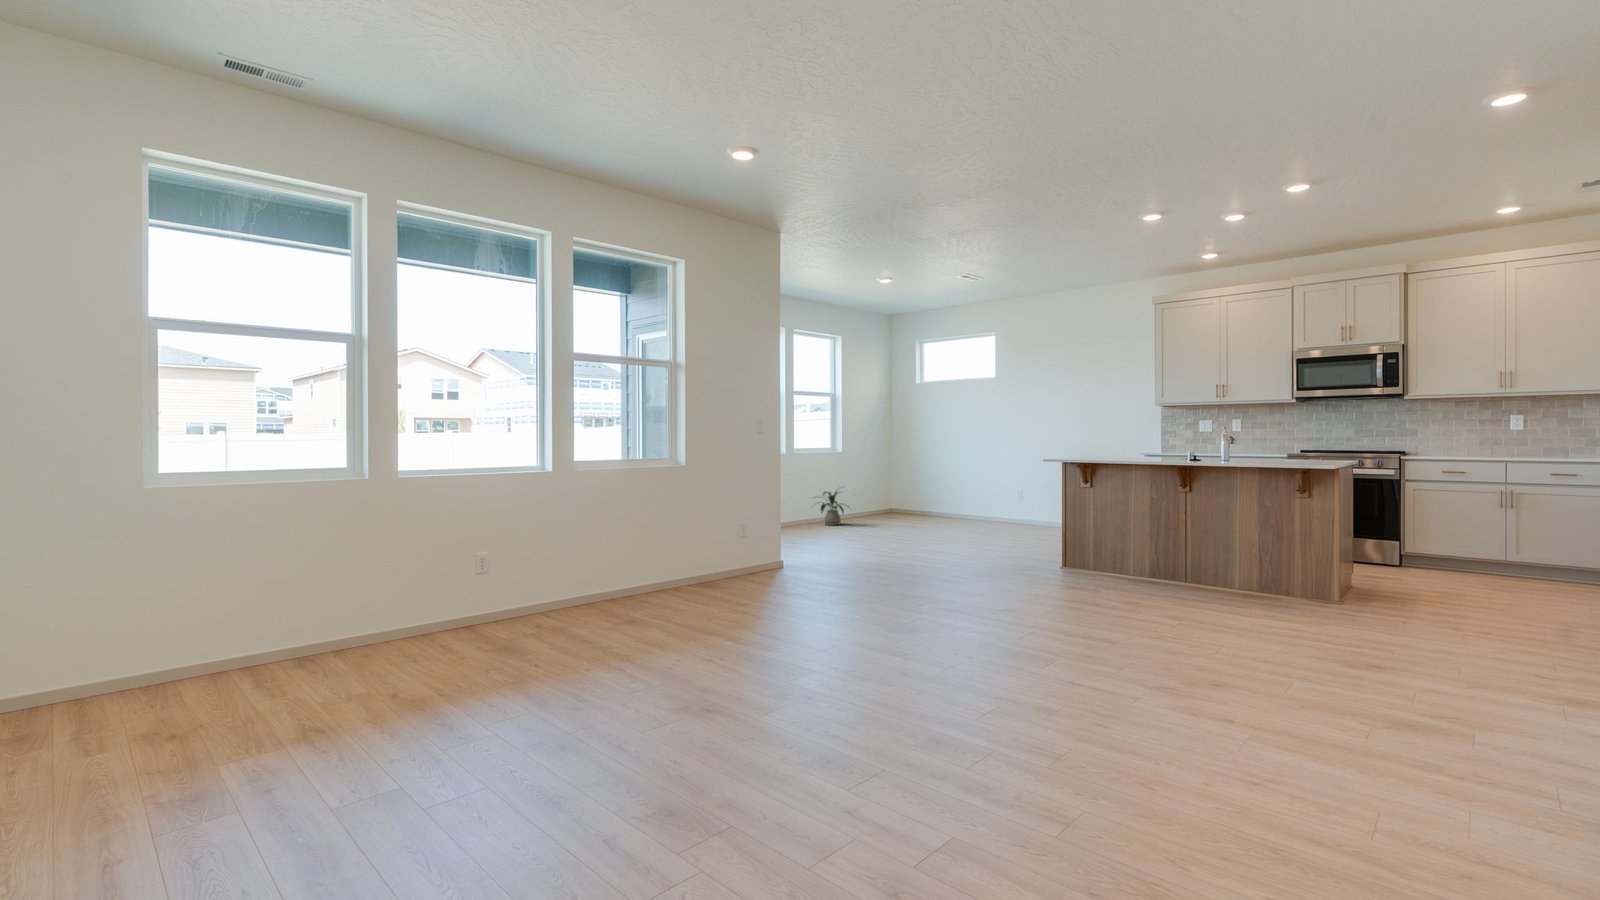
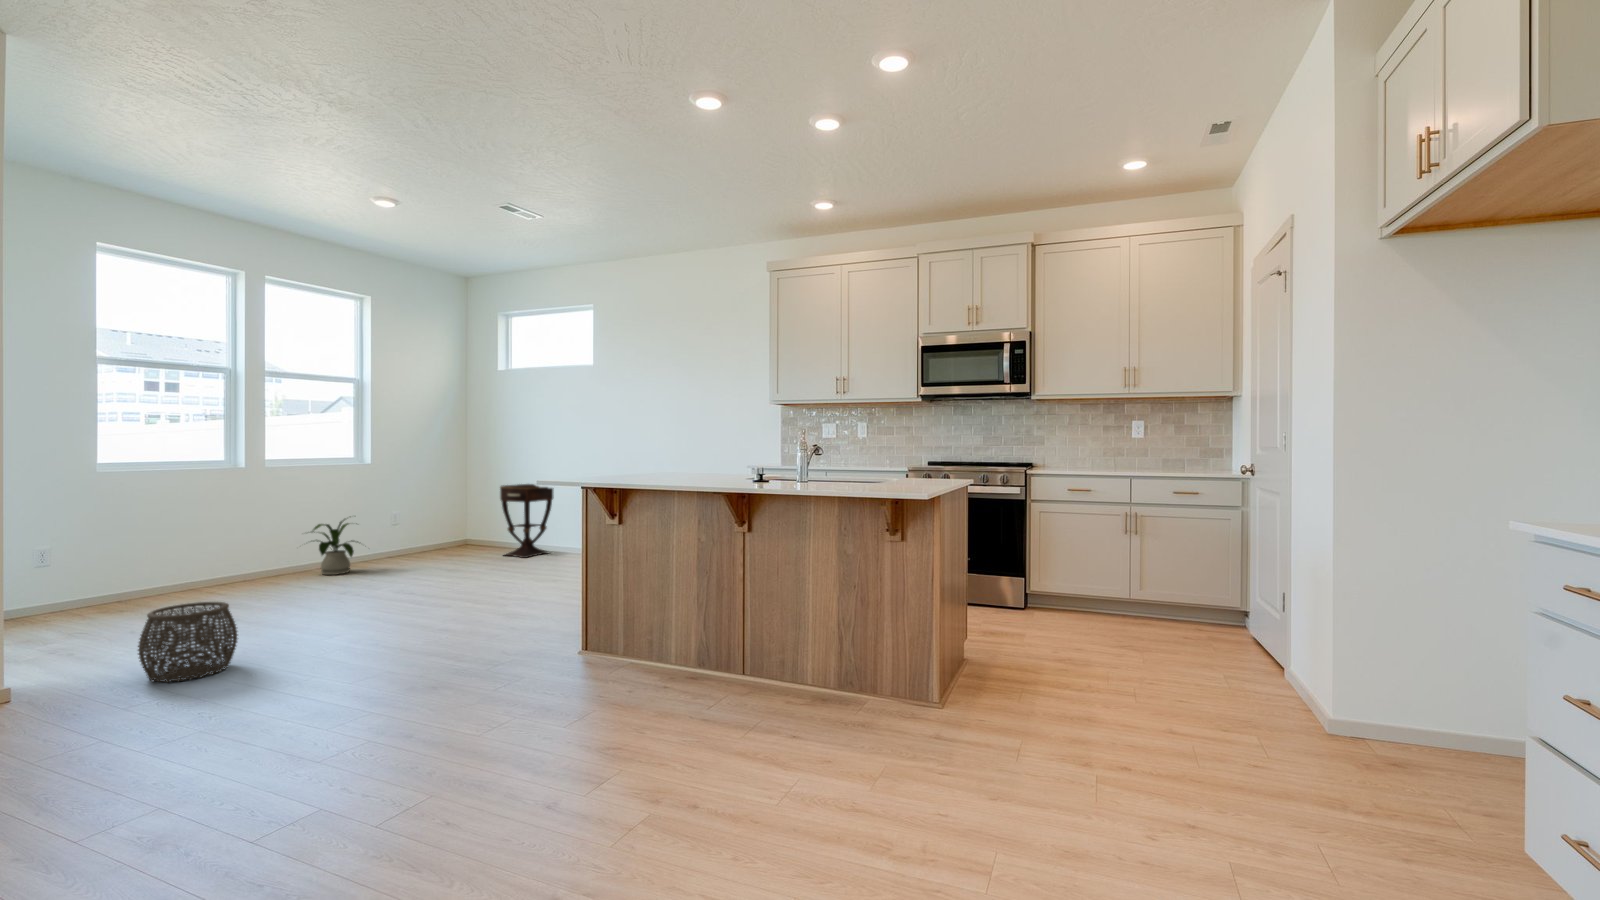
side table: none [924,468,962,521] -> present [500,484,554,558]
woven basket: none [826,525,868,564] -> present [138,602,238,682]

